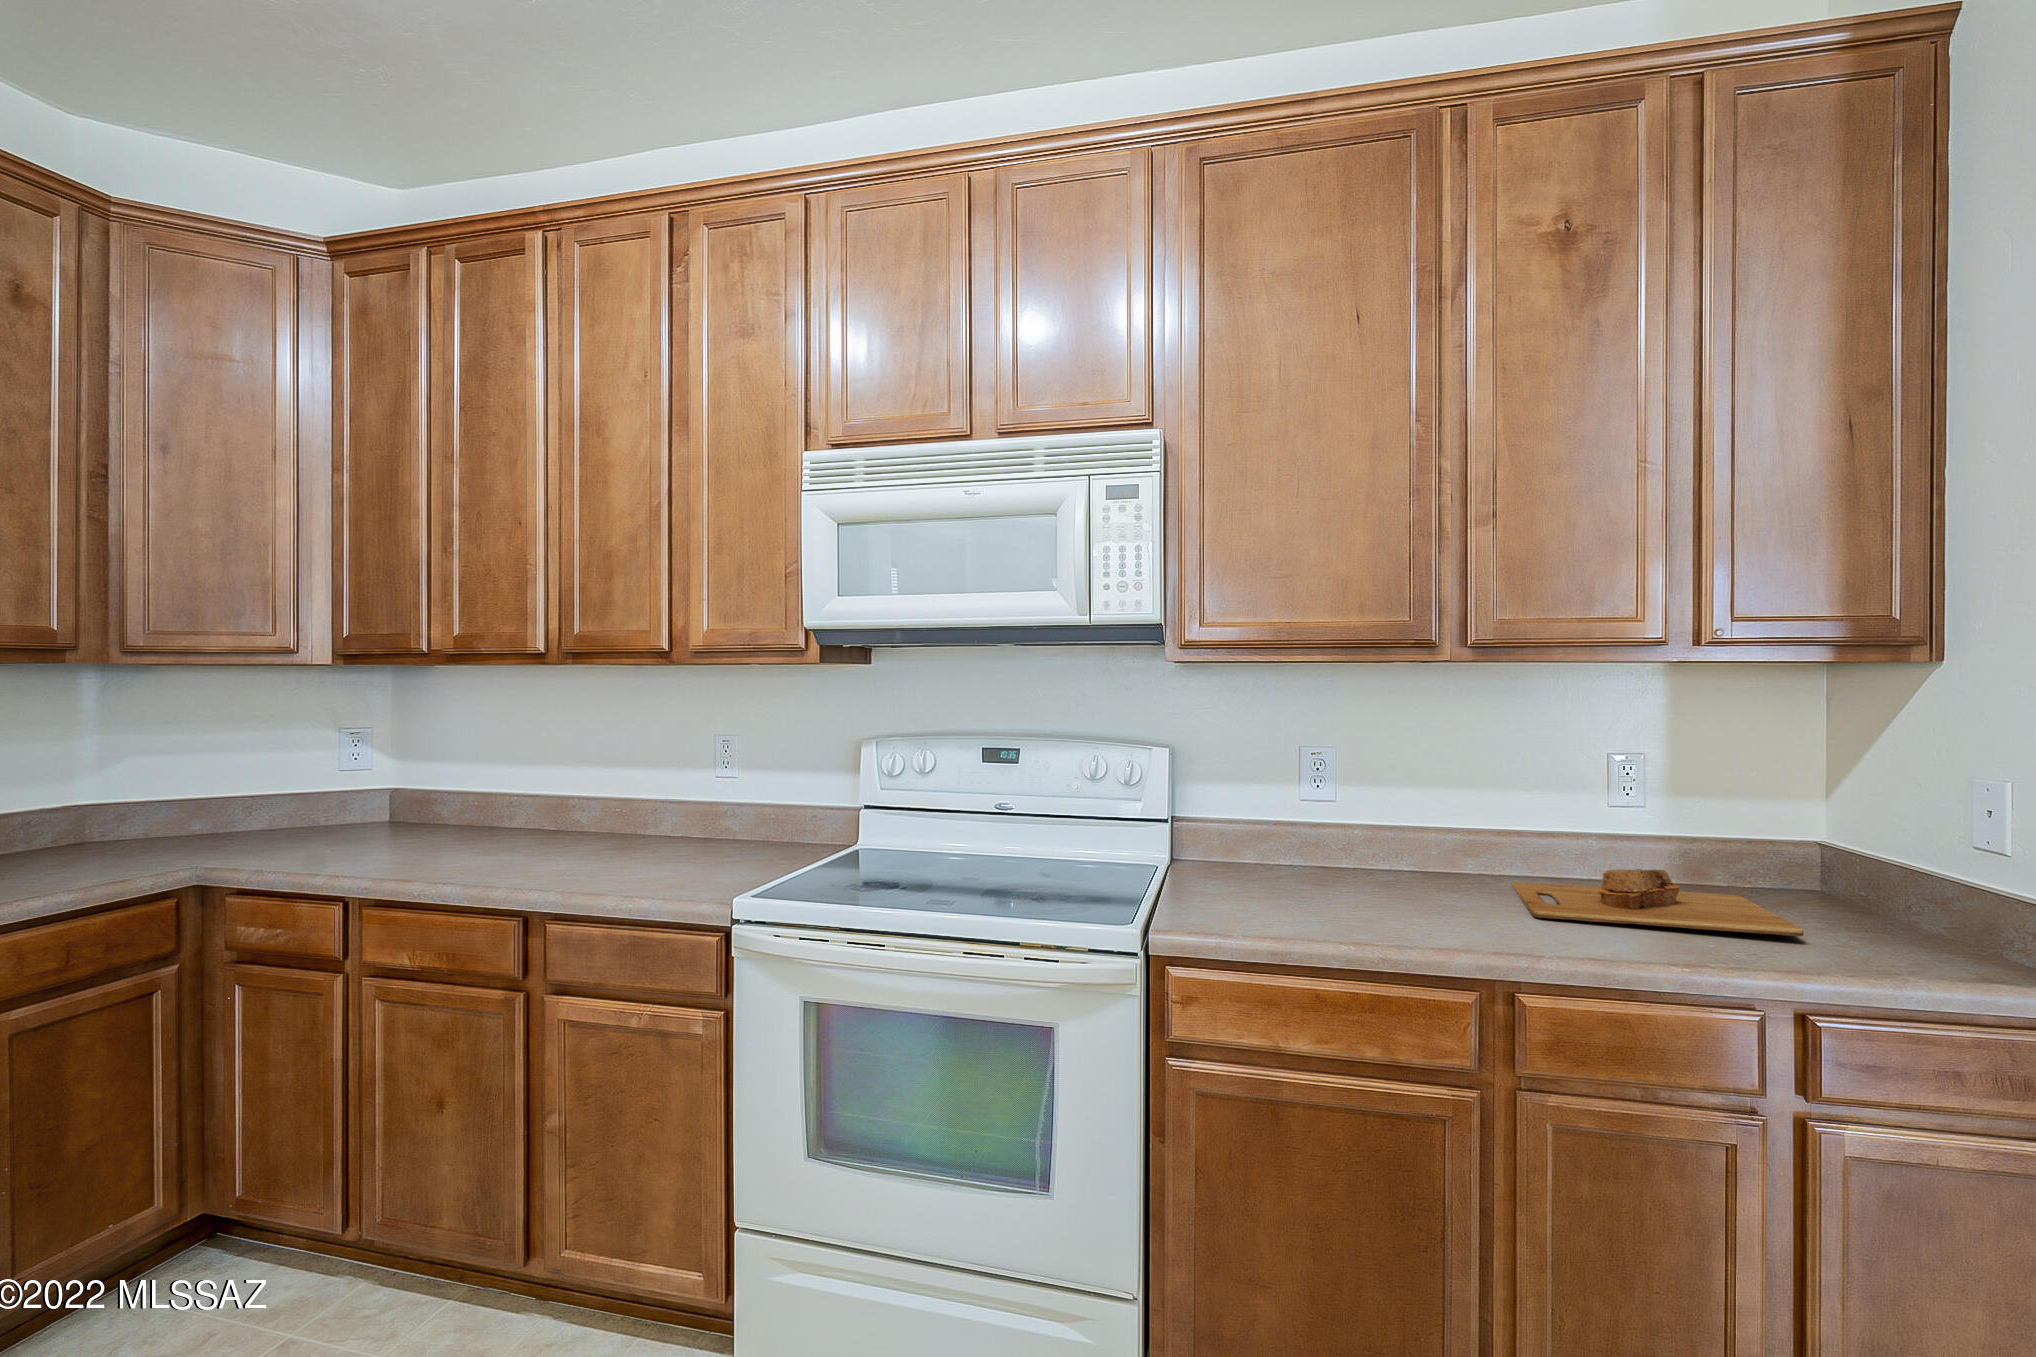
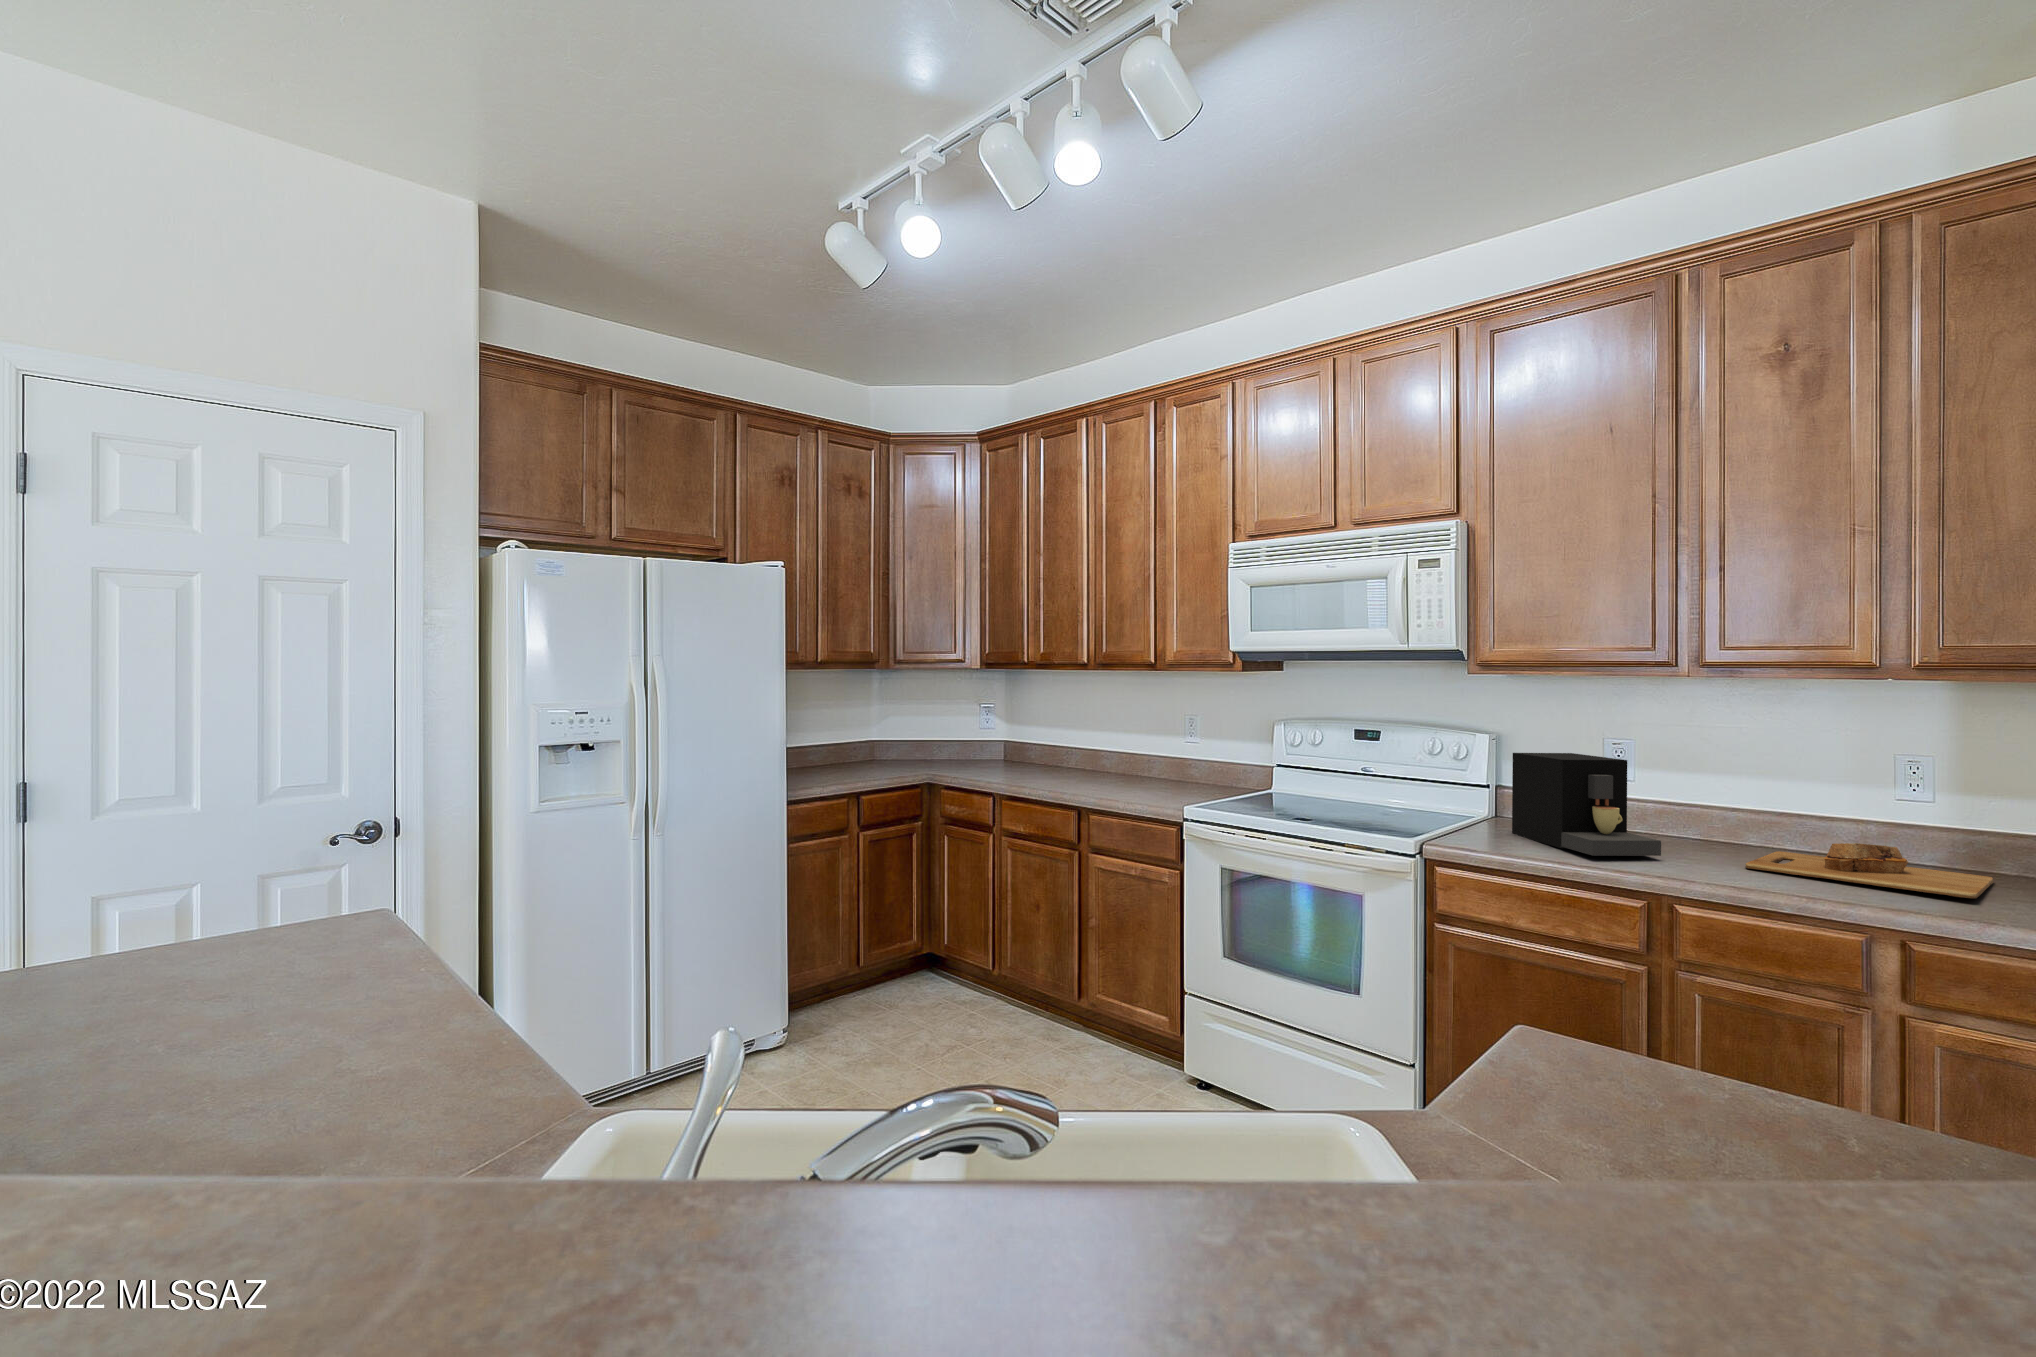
coffee maker: none [1226,770,1442,925] -> present [1512,753,1661,856]

